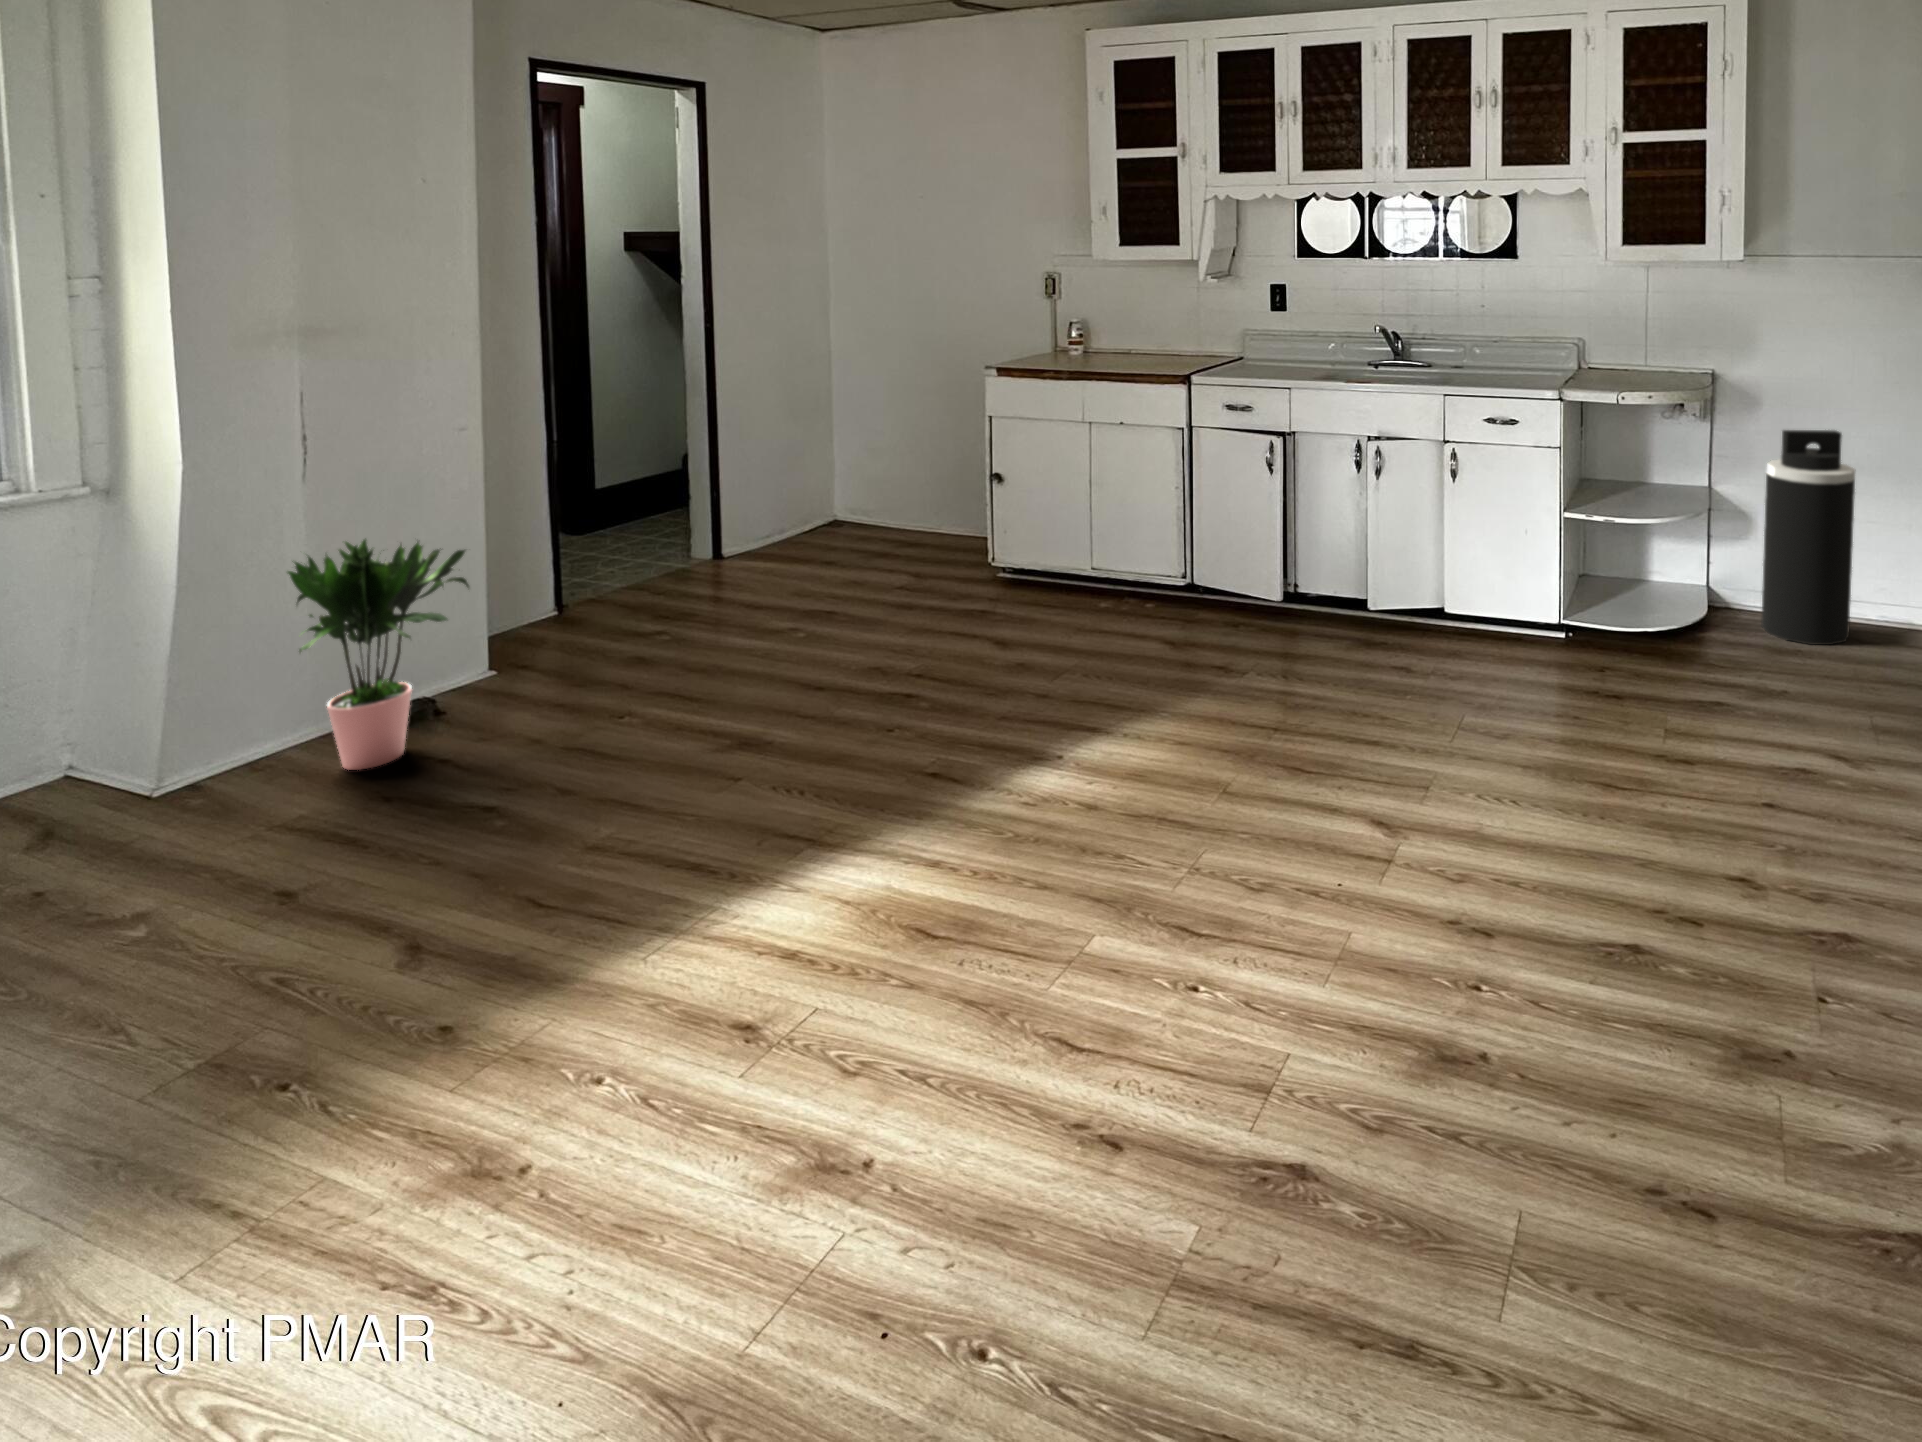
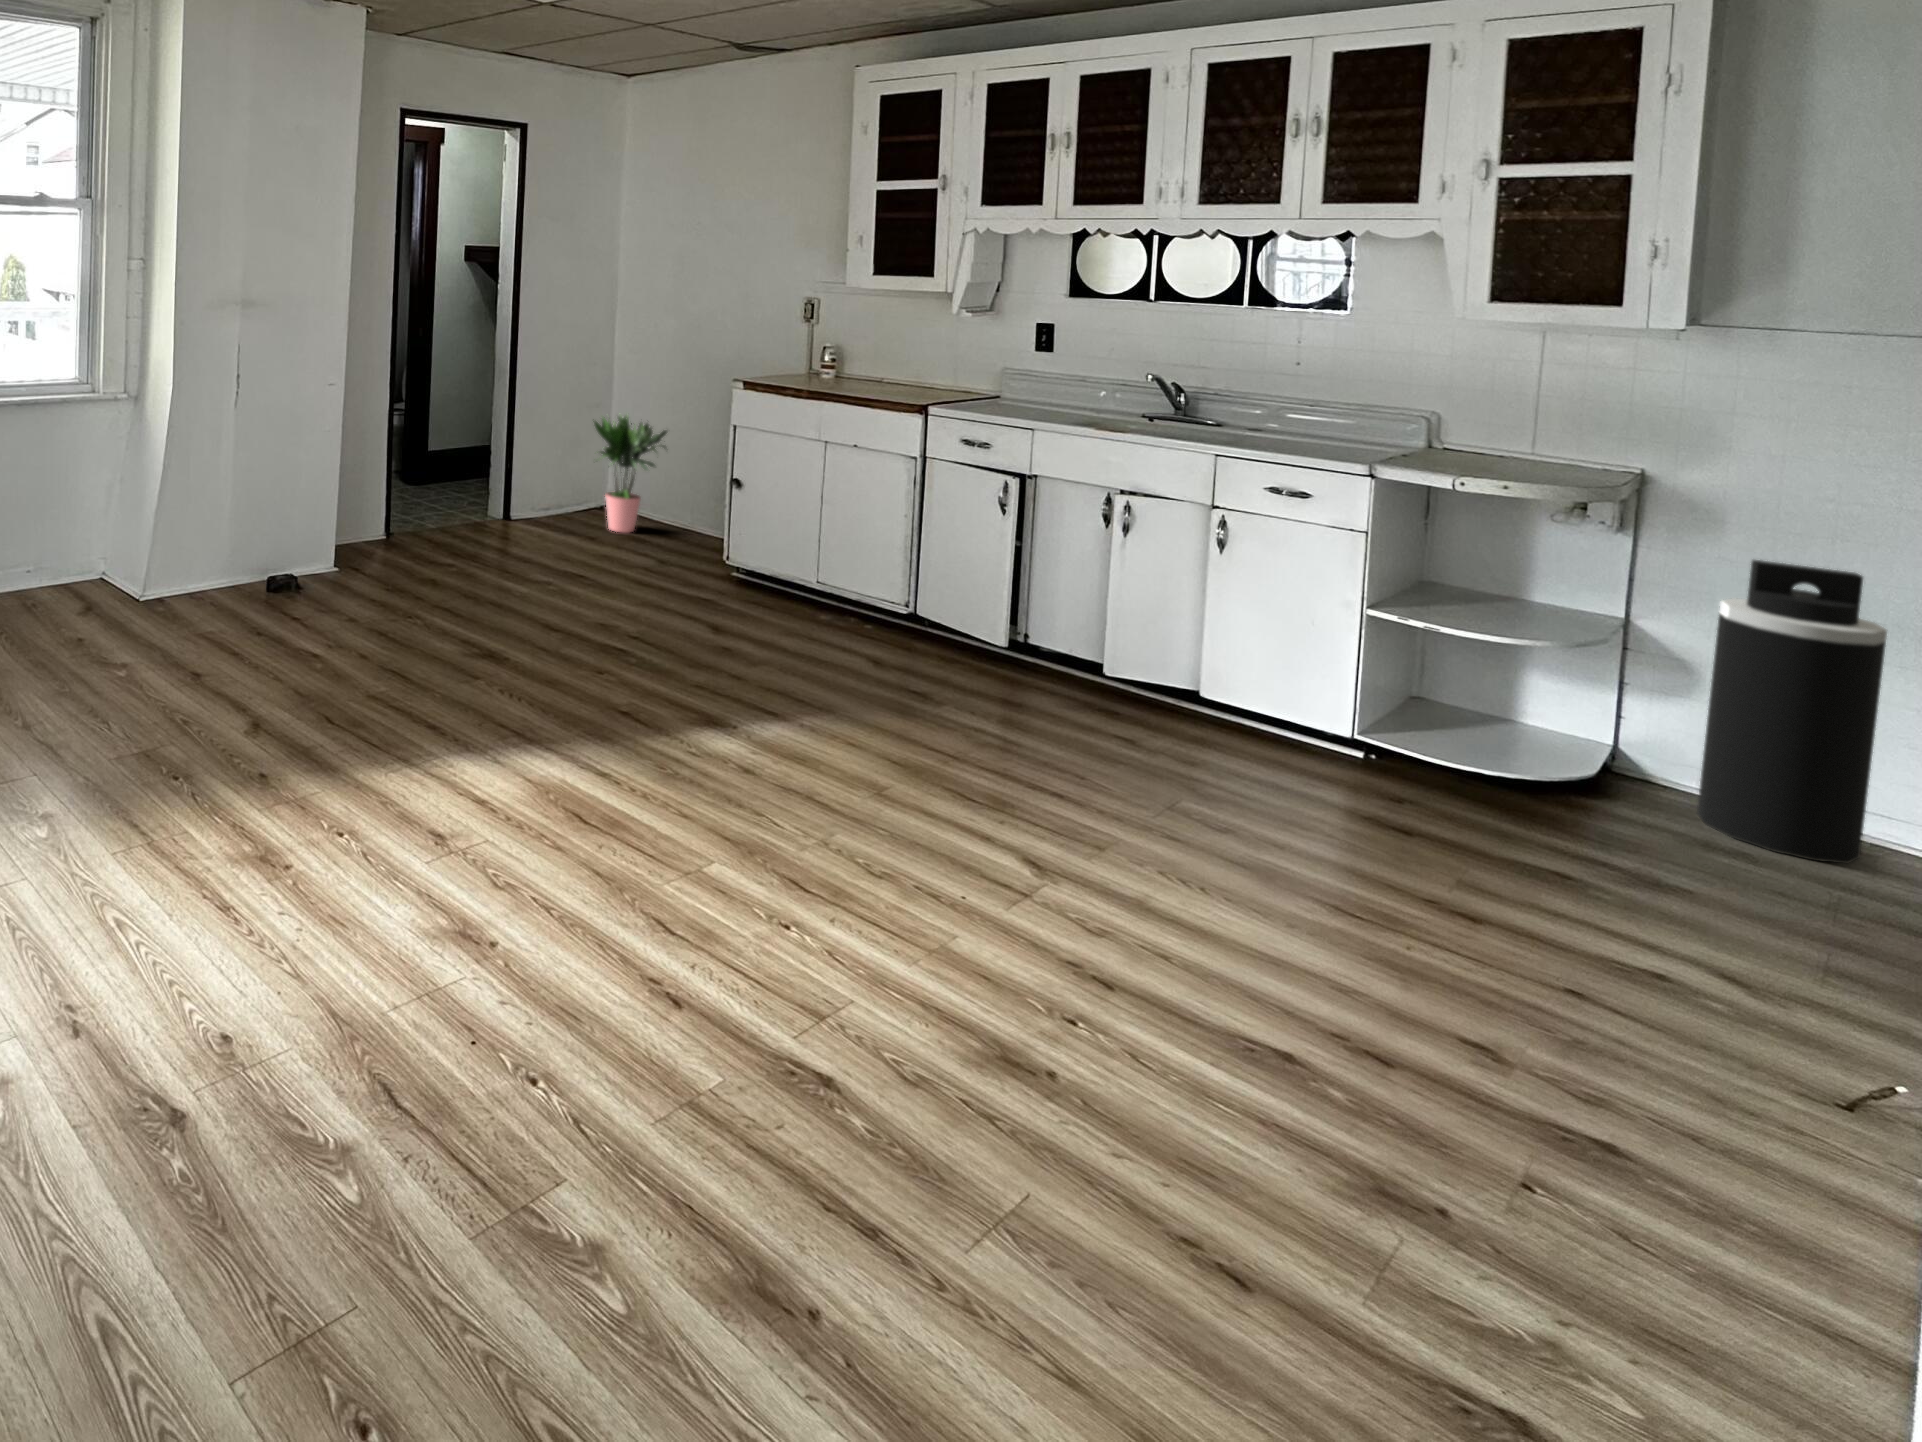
potted plant: present [288,539,469,770] -> present [593,416,667,533]

